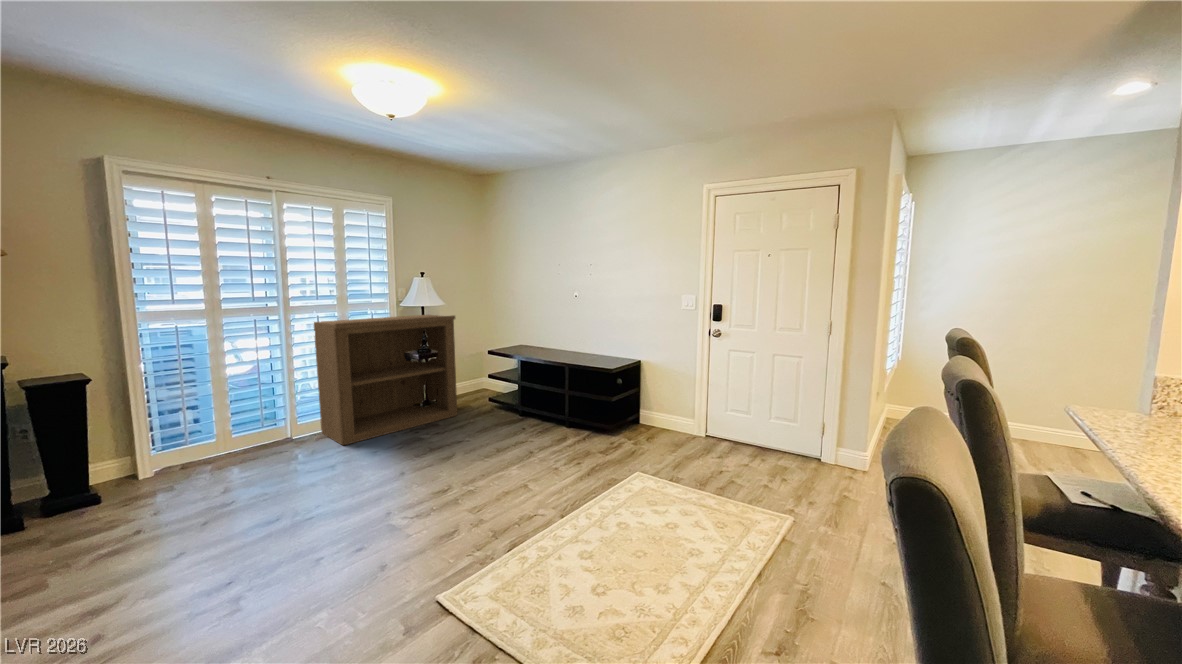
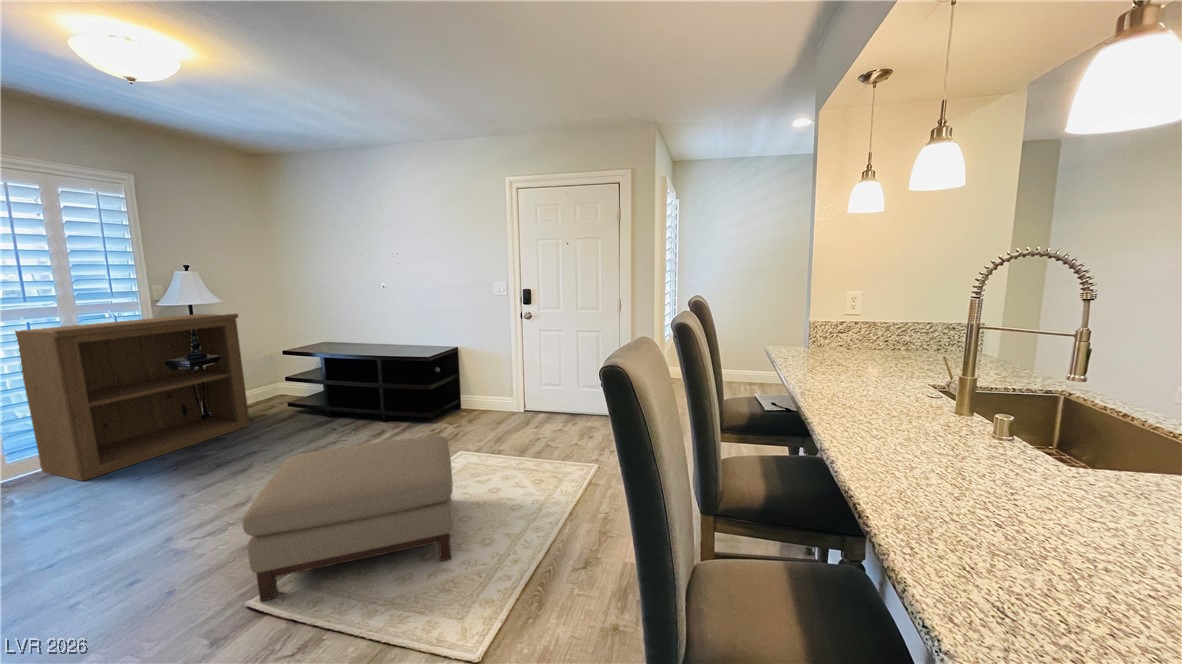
ottoman: none [439,454,633,602] -> present [243,436,453,601]

